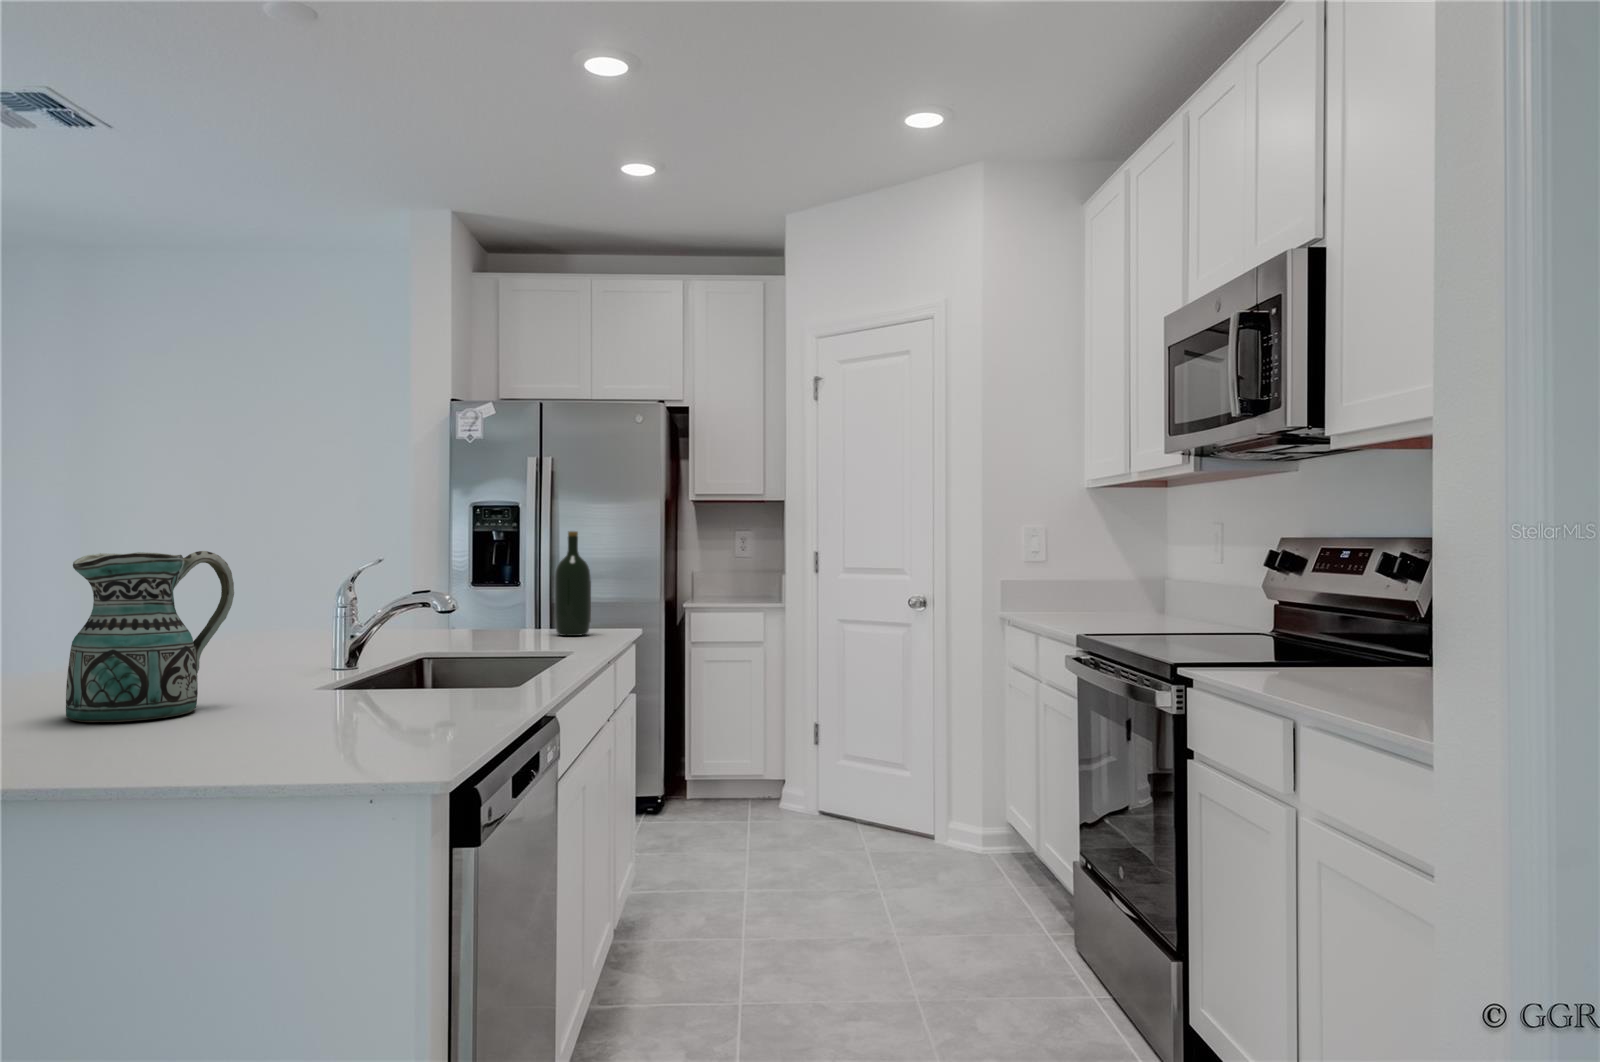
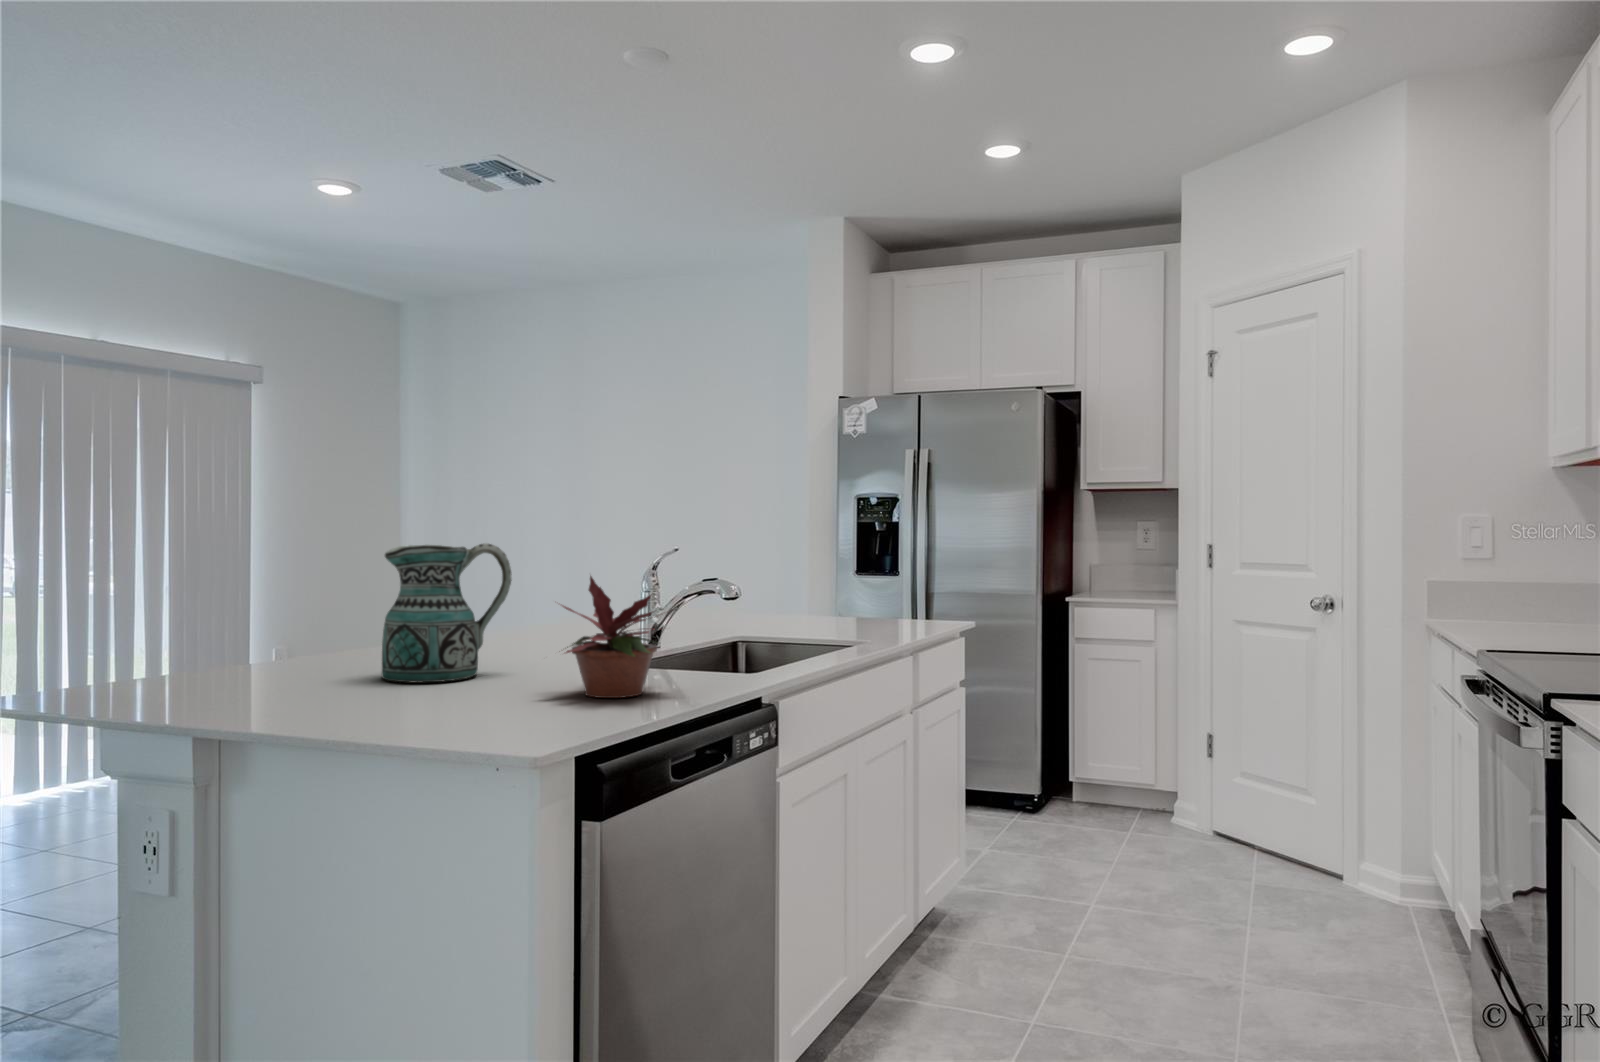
wine bottle: present [555,531,591,636] -> none [879,523,914,627]
potted plant: none [325,582,485,720] -> present [562,576,657,698]

